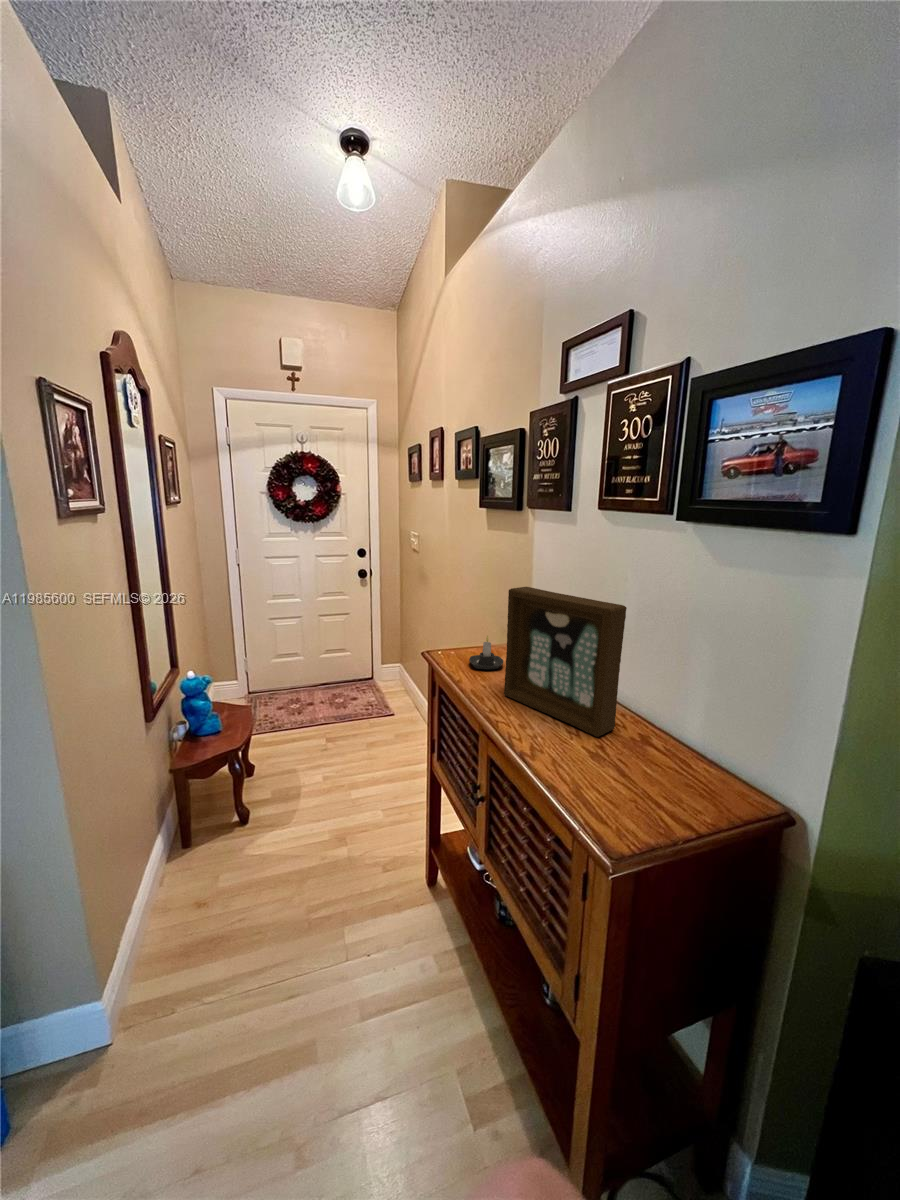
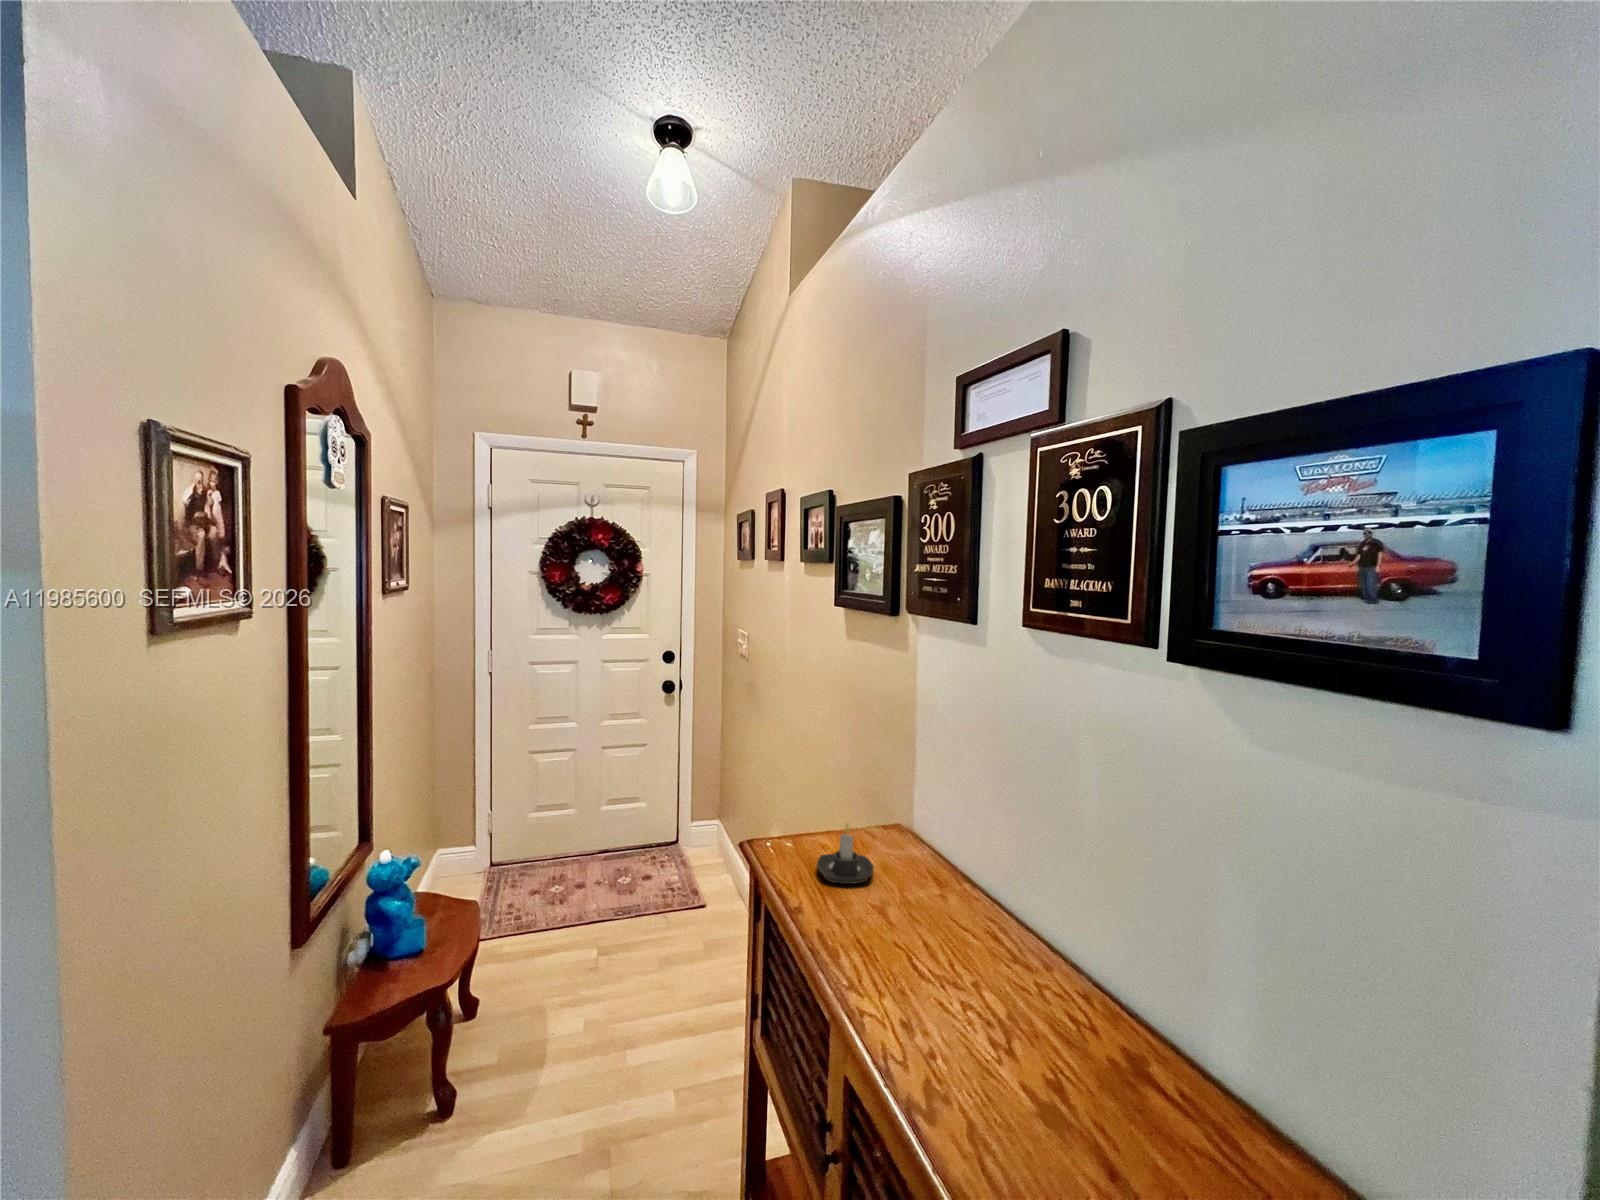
picture frame: present [504,587,627,737] -> none [875,754,1090,1059]

